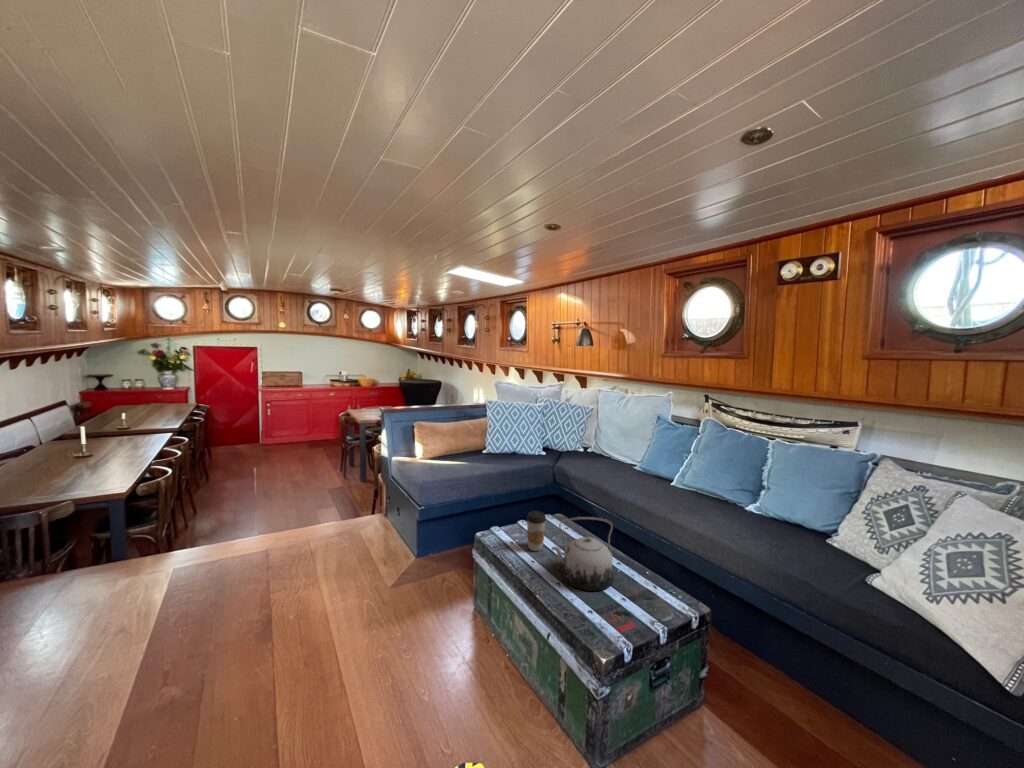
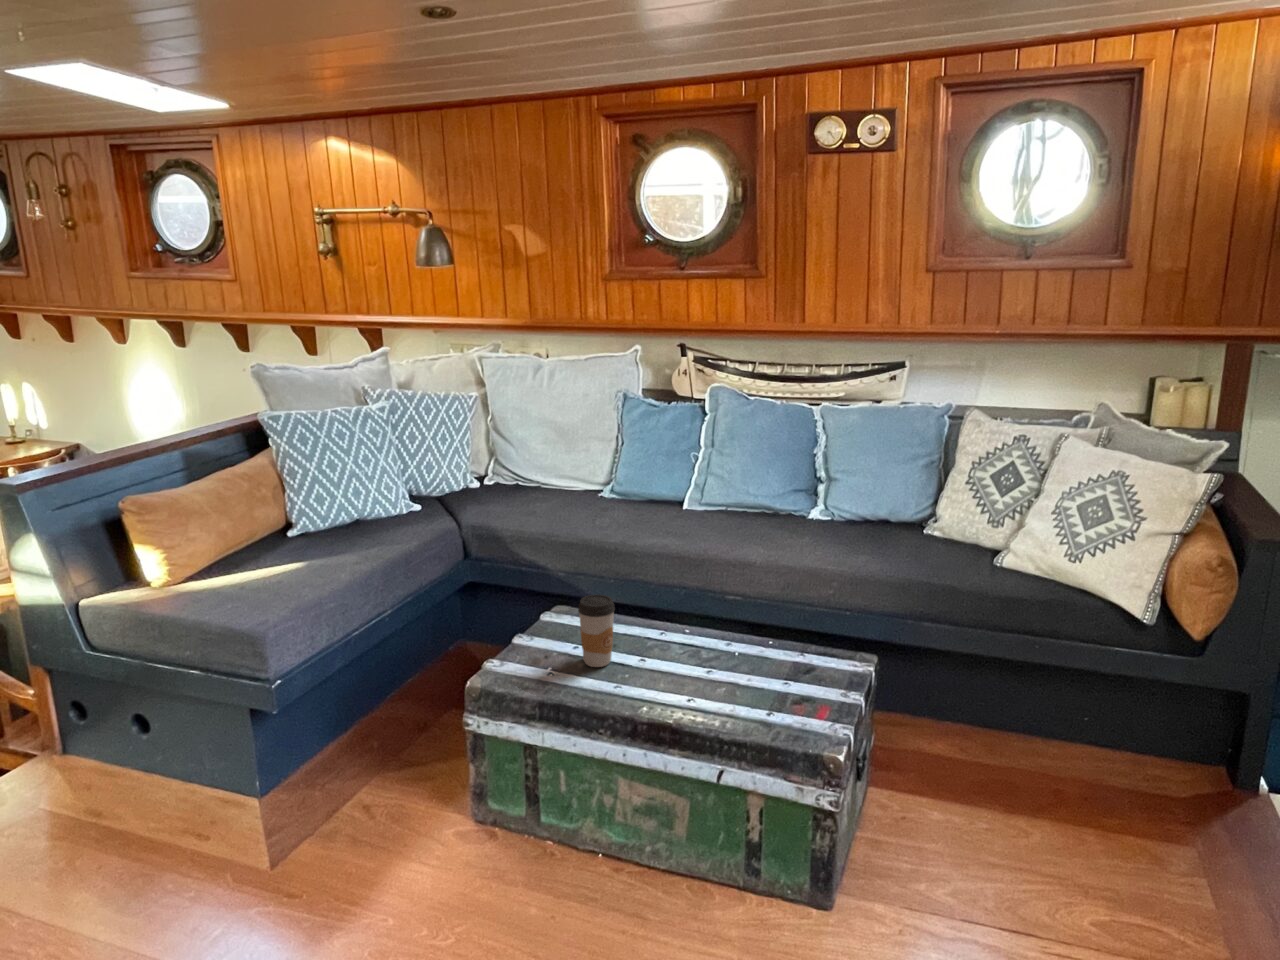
teapot: present [552,517,614,591] -> none [660,573,757,691]

